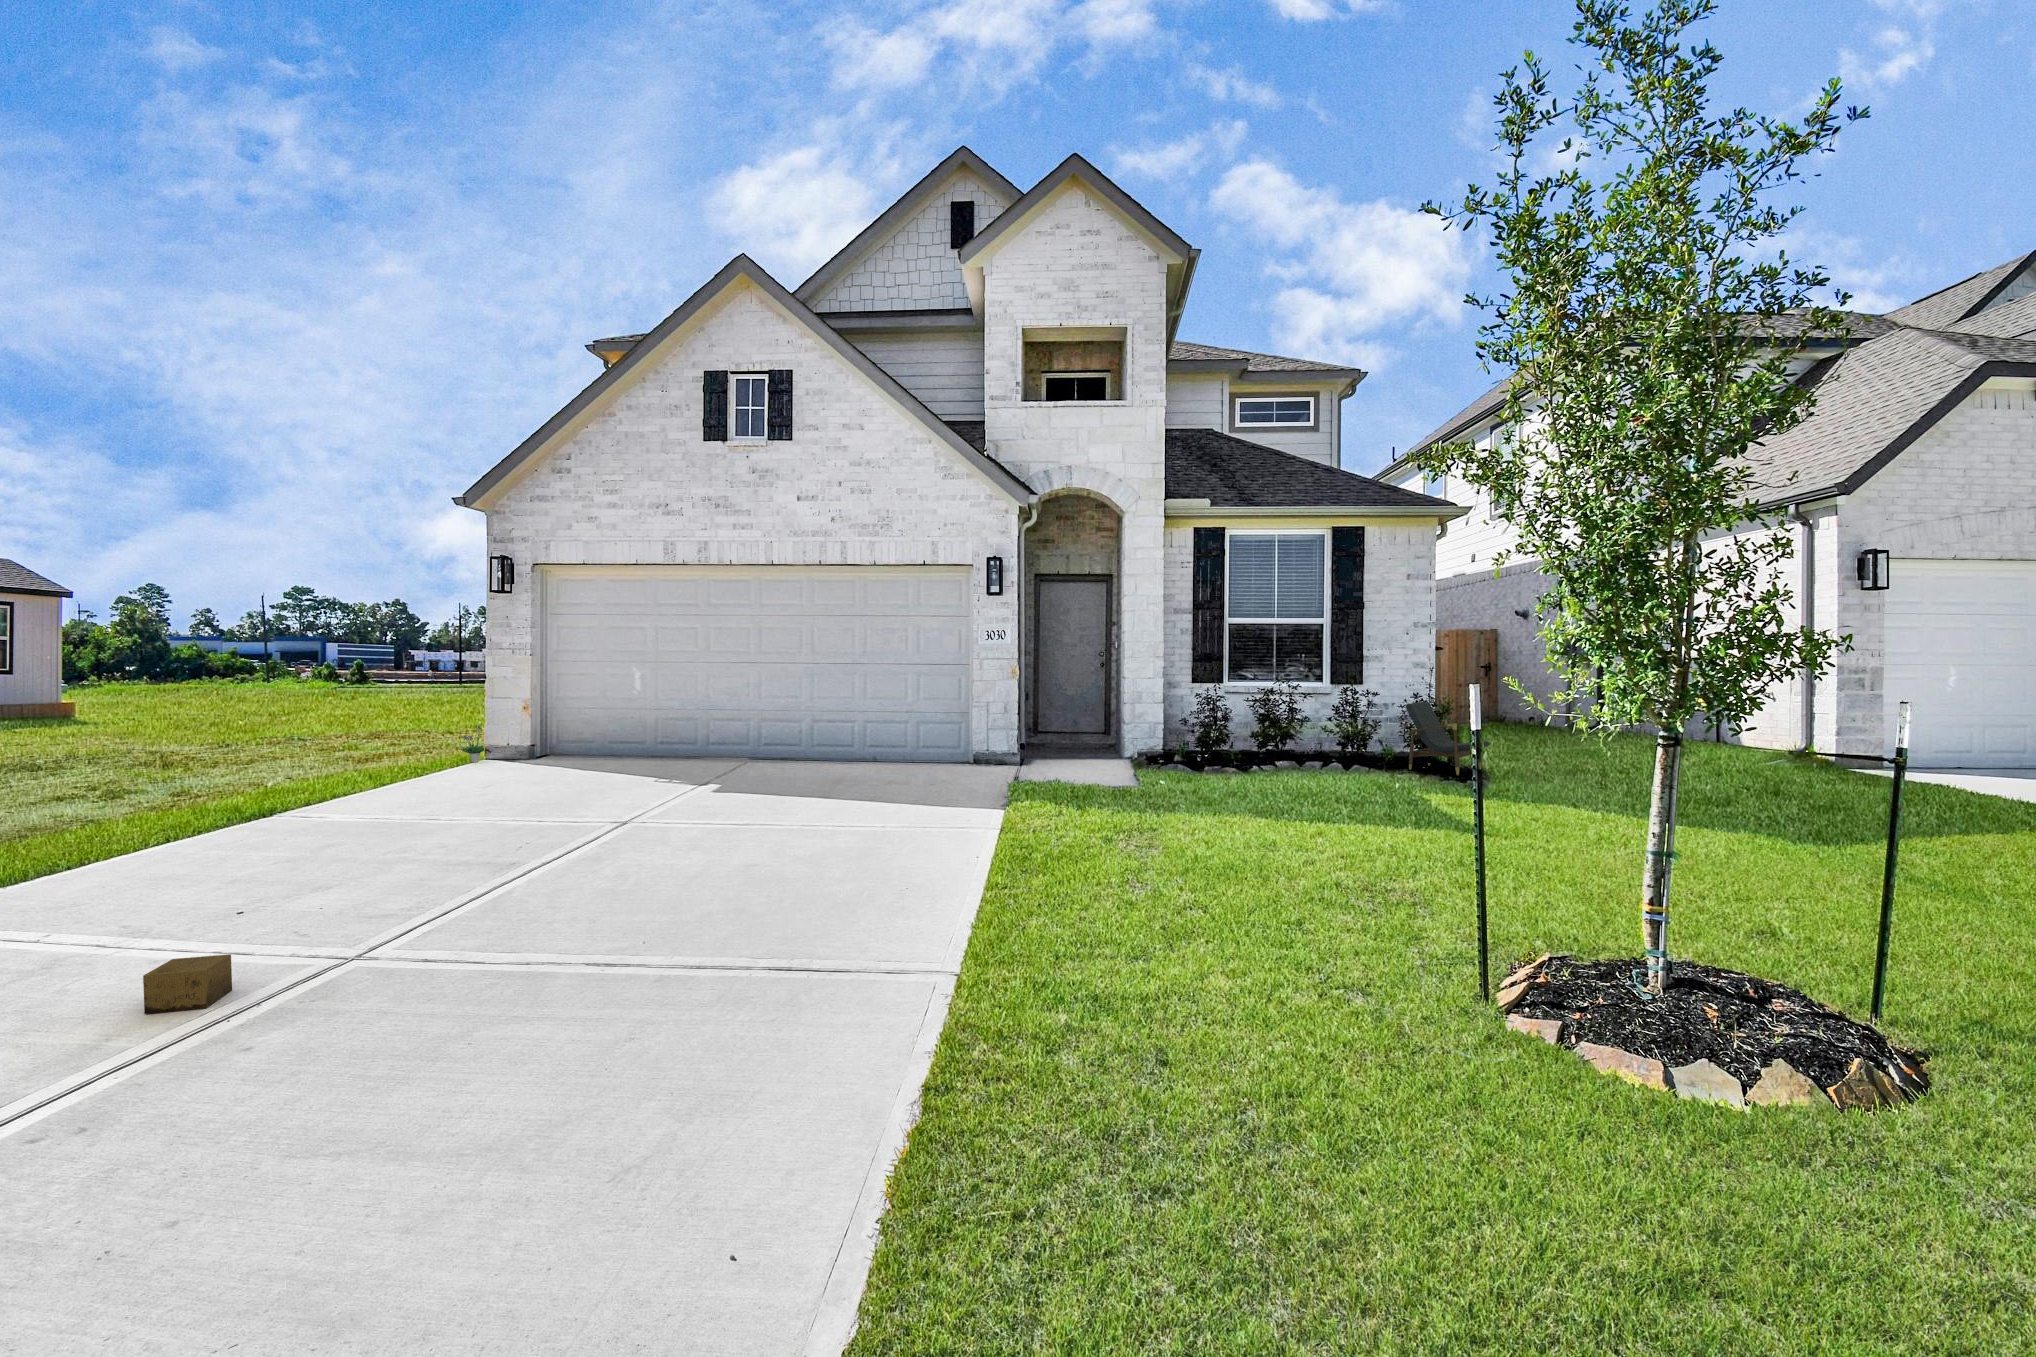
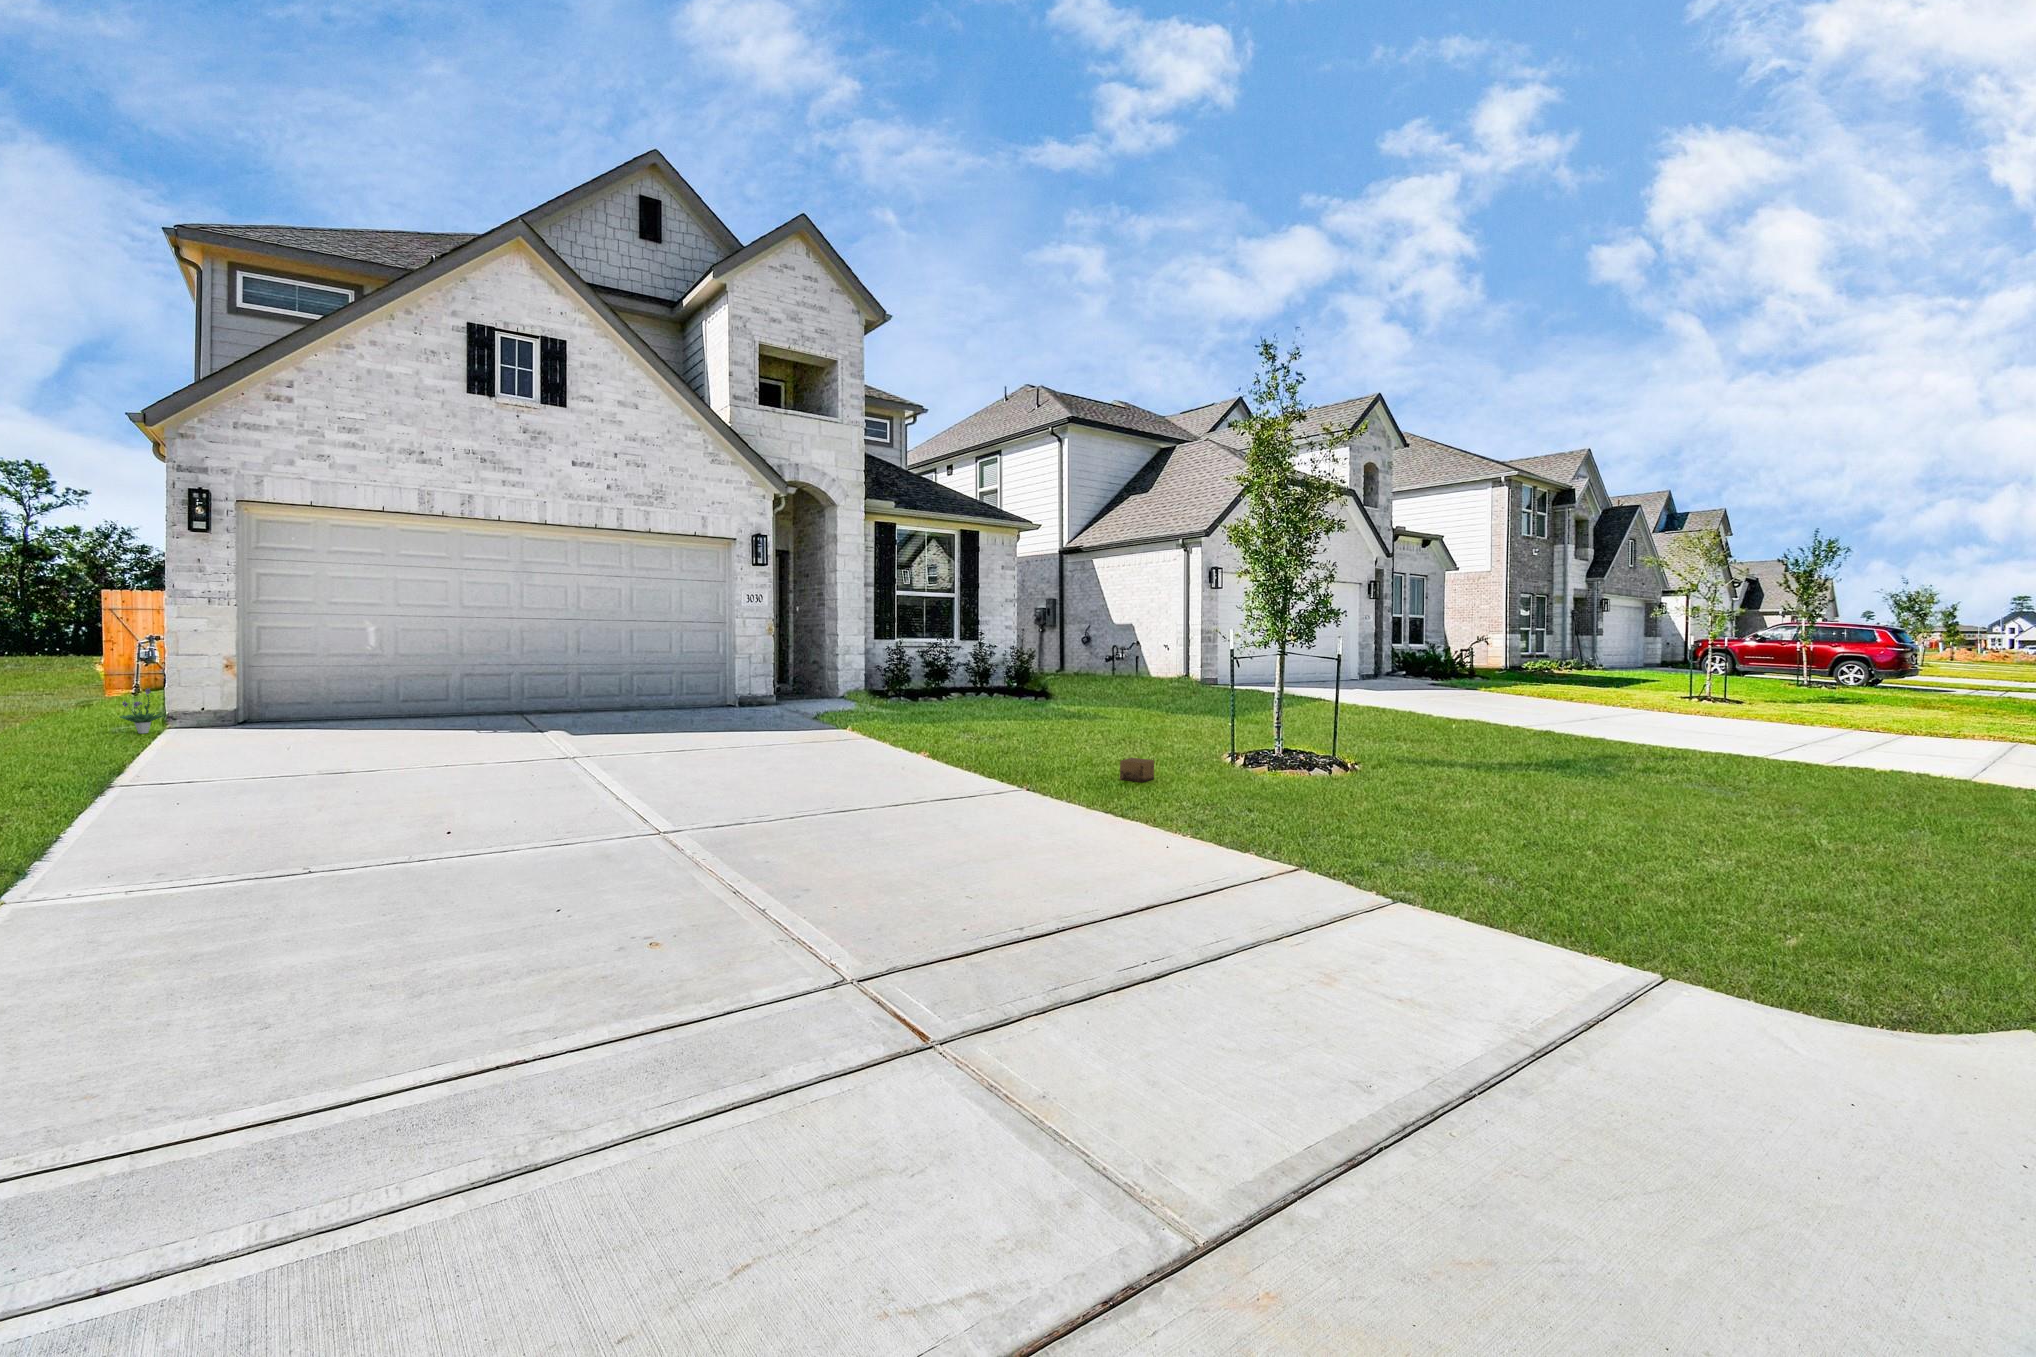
lounge chair: present [1406,702,1490,775] -> none [1030,651,1074,696]
cardboard box: present [143,954,232,1014] -> present [1120,758,1154,782]

